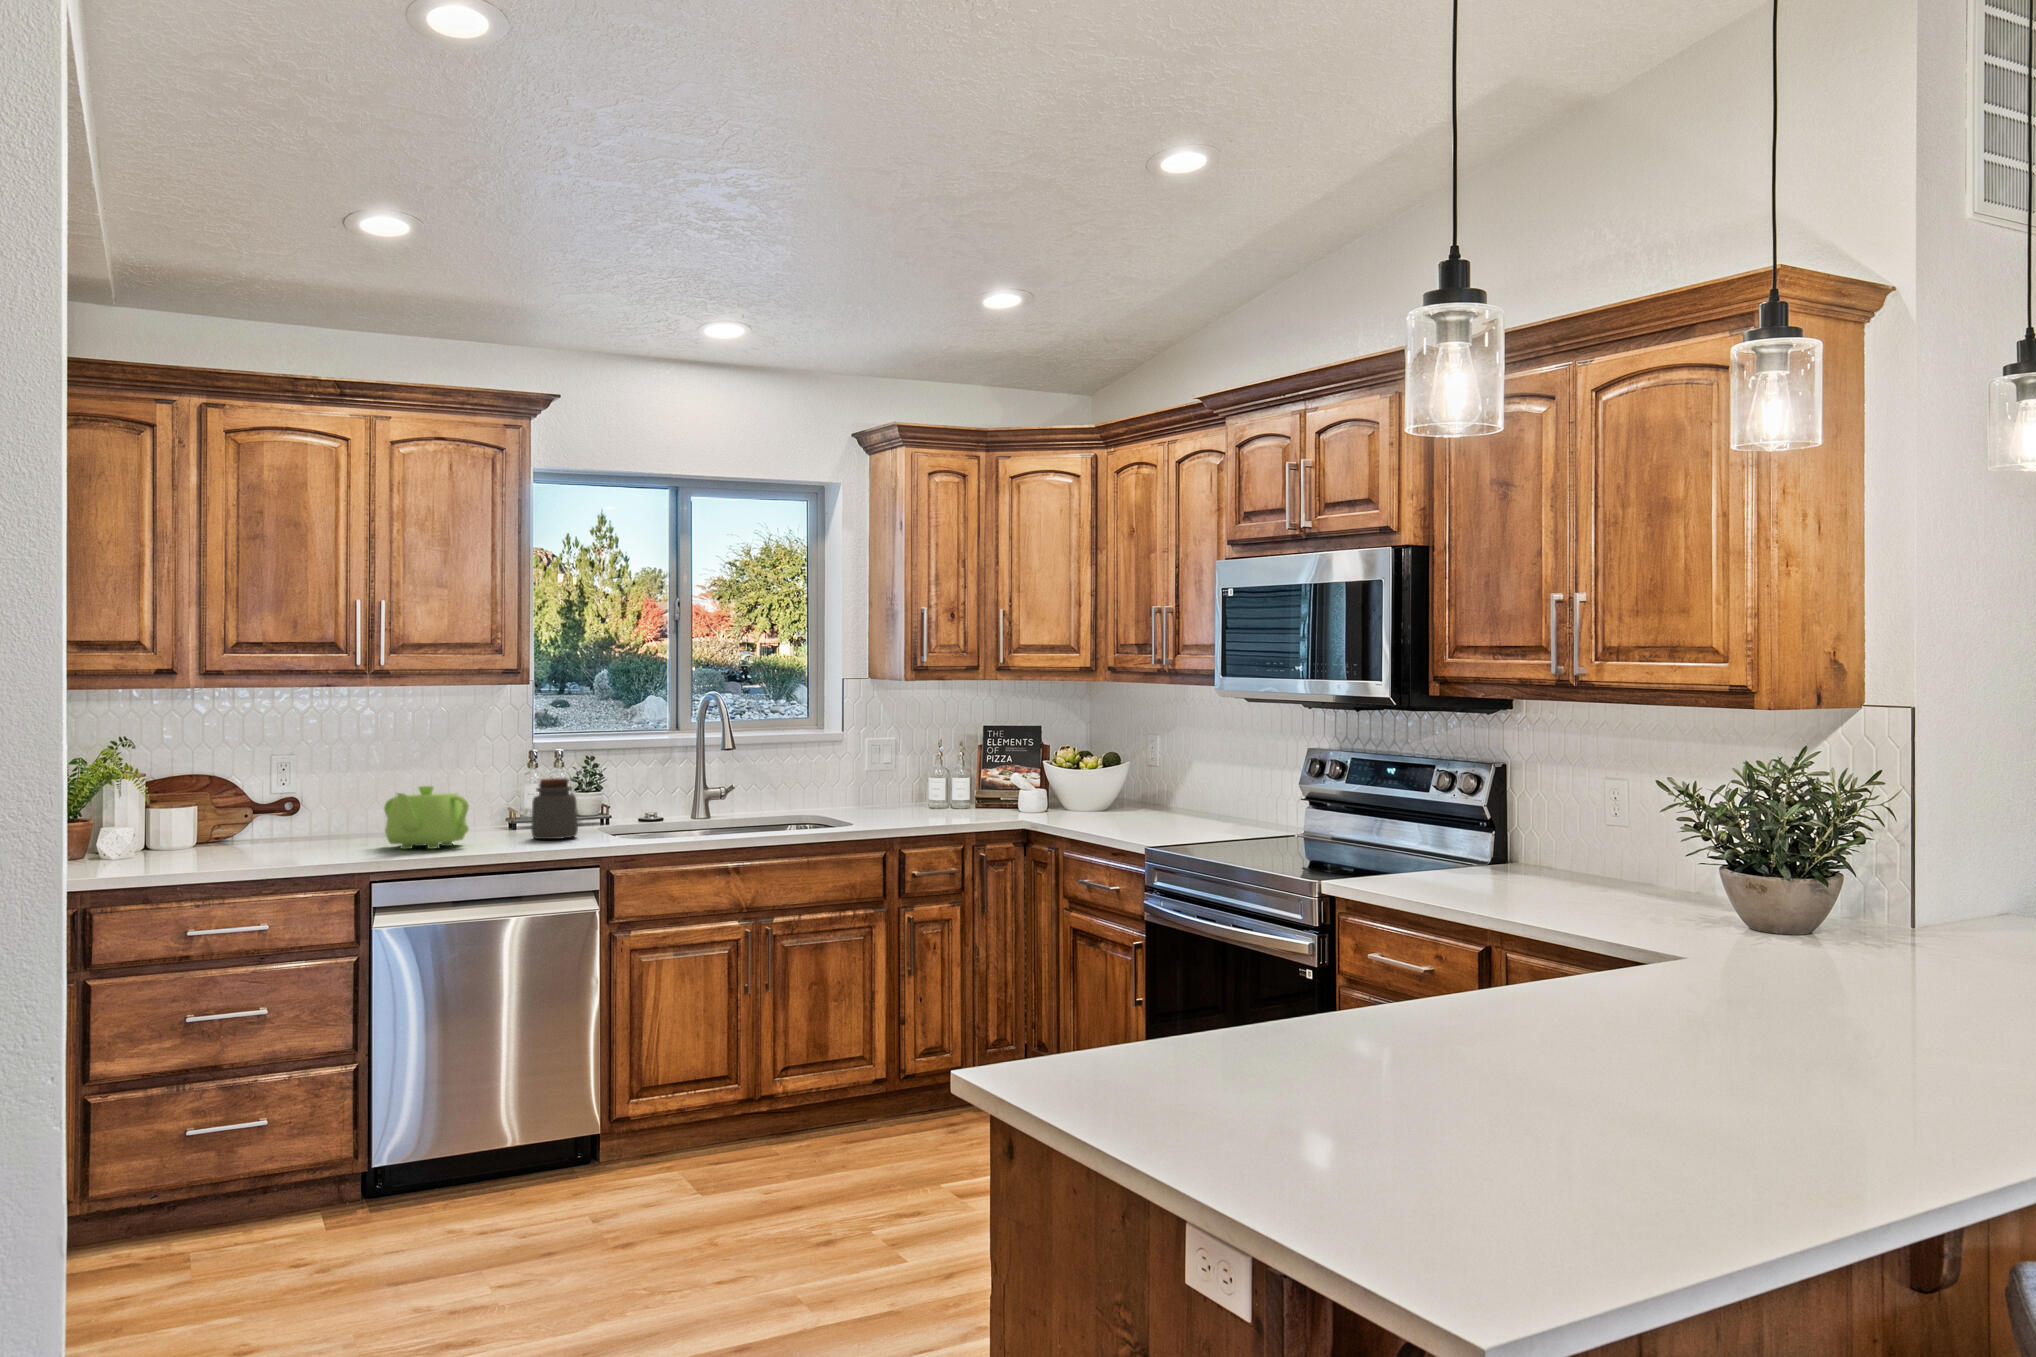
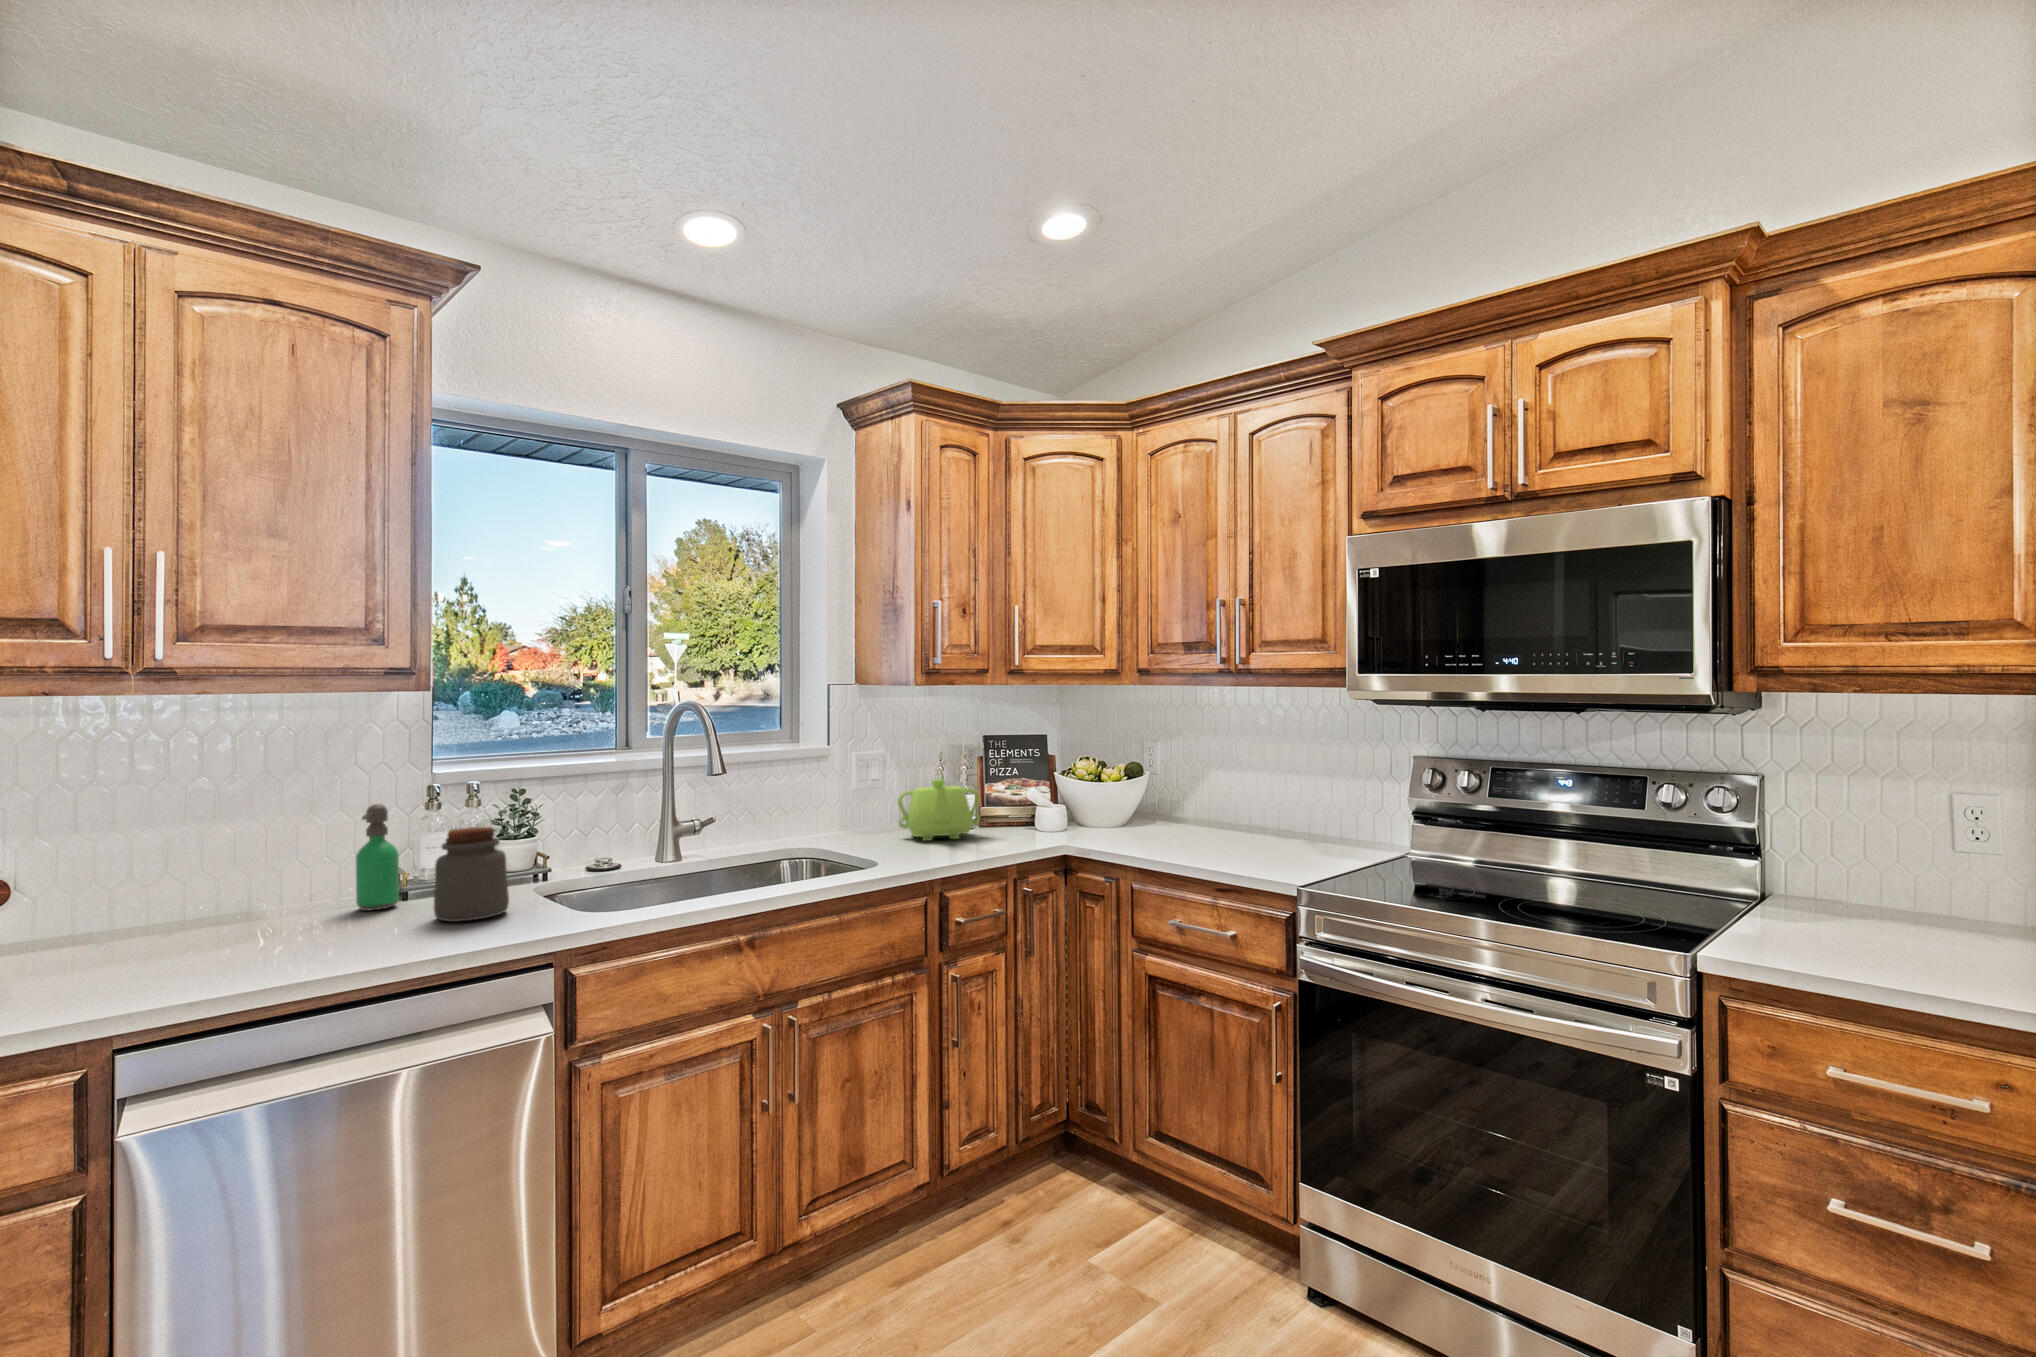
soap dispenser: none [485,762,511,833] -> present [356,804,399,911]
teapot: present [384,786,469,849] -> present [898,779,980,841]

